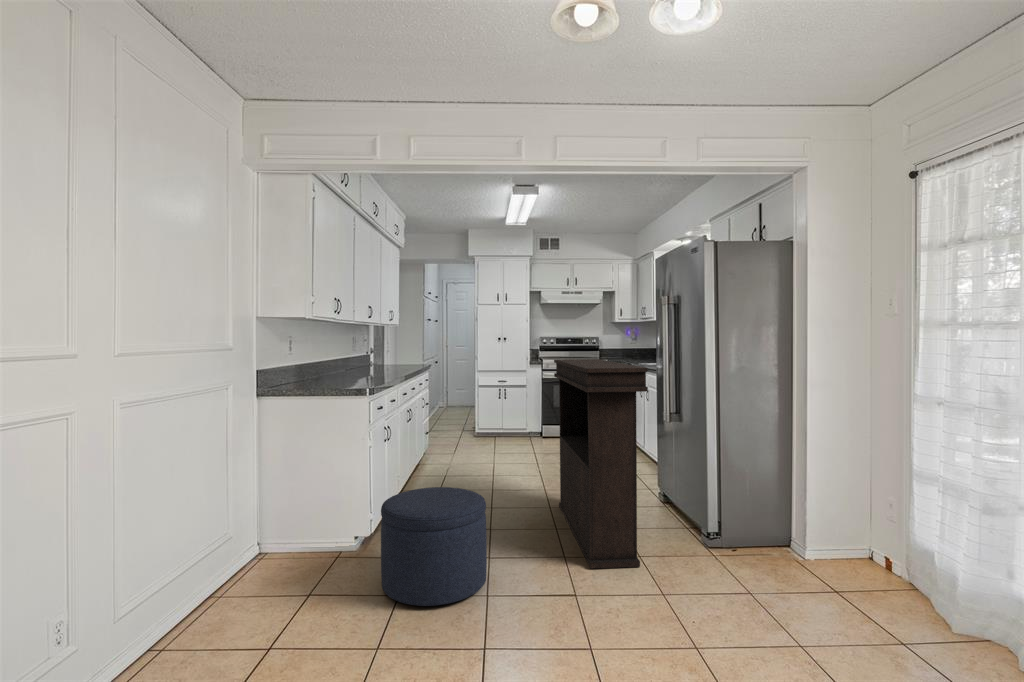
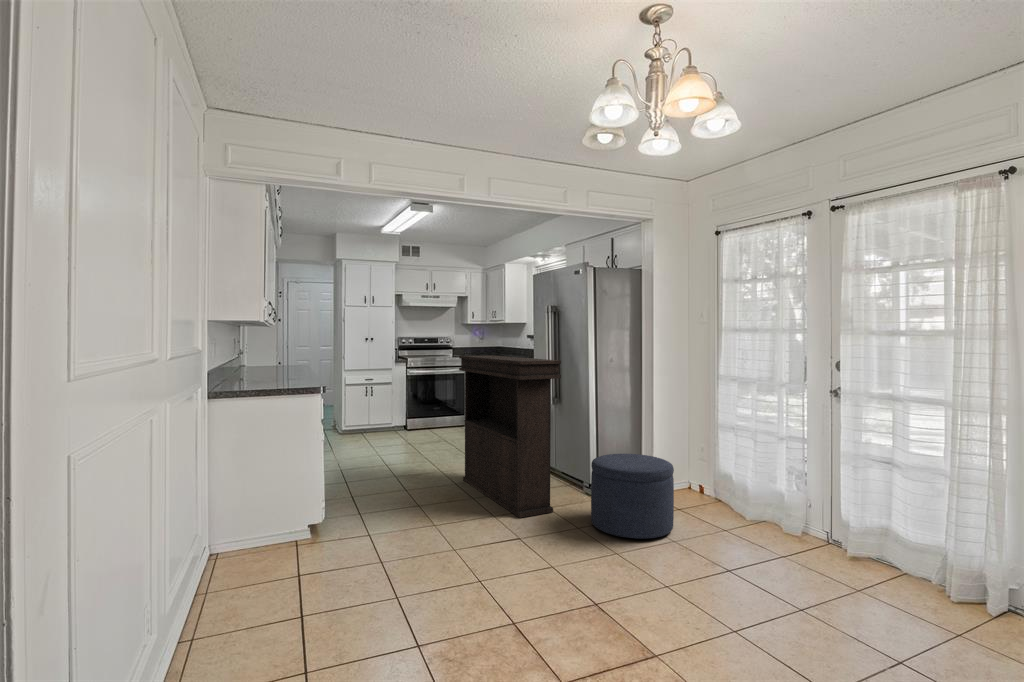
ottoman: present [381,487,487,606] -> present [591,454,674,539]

